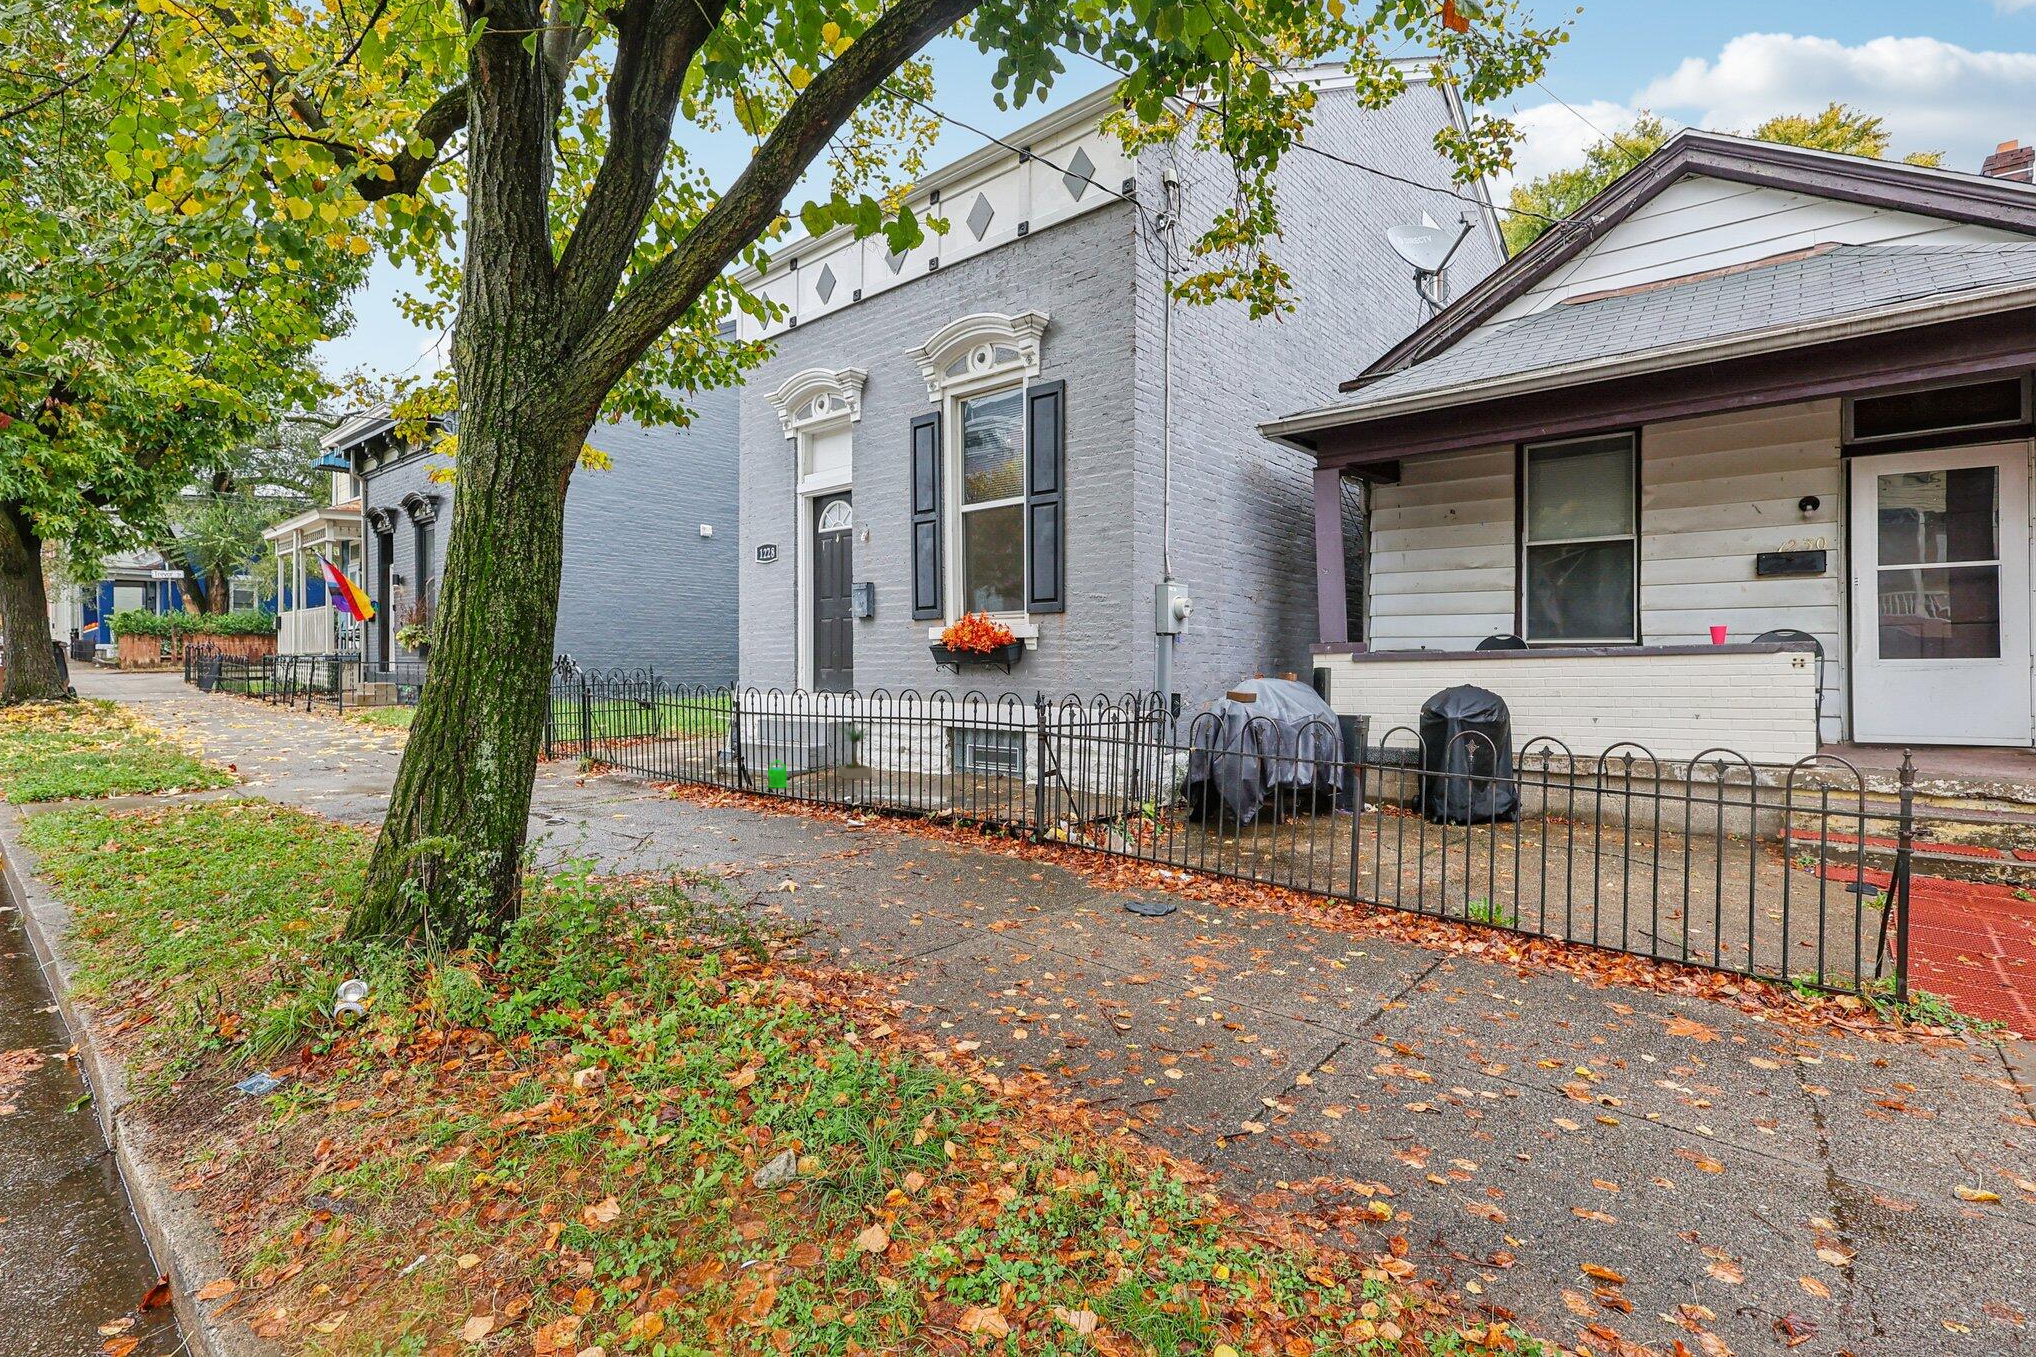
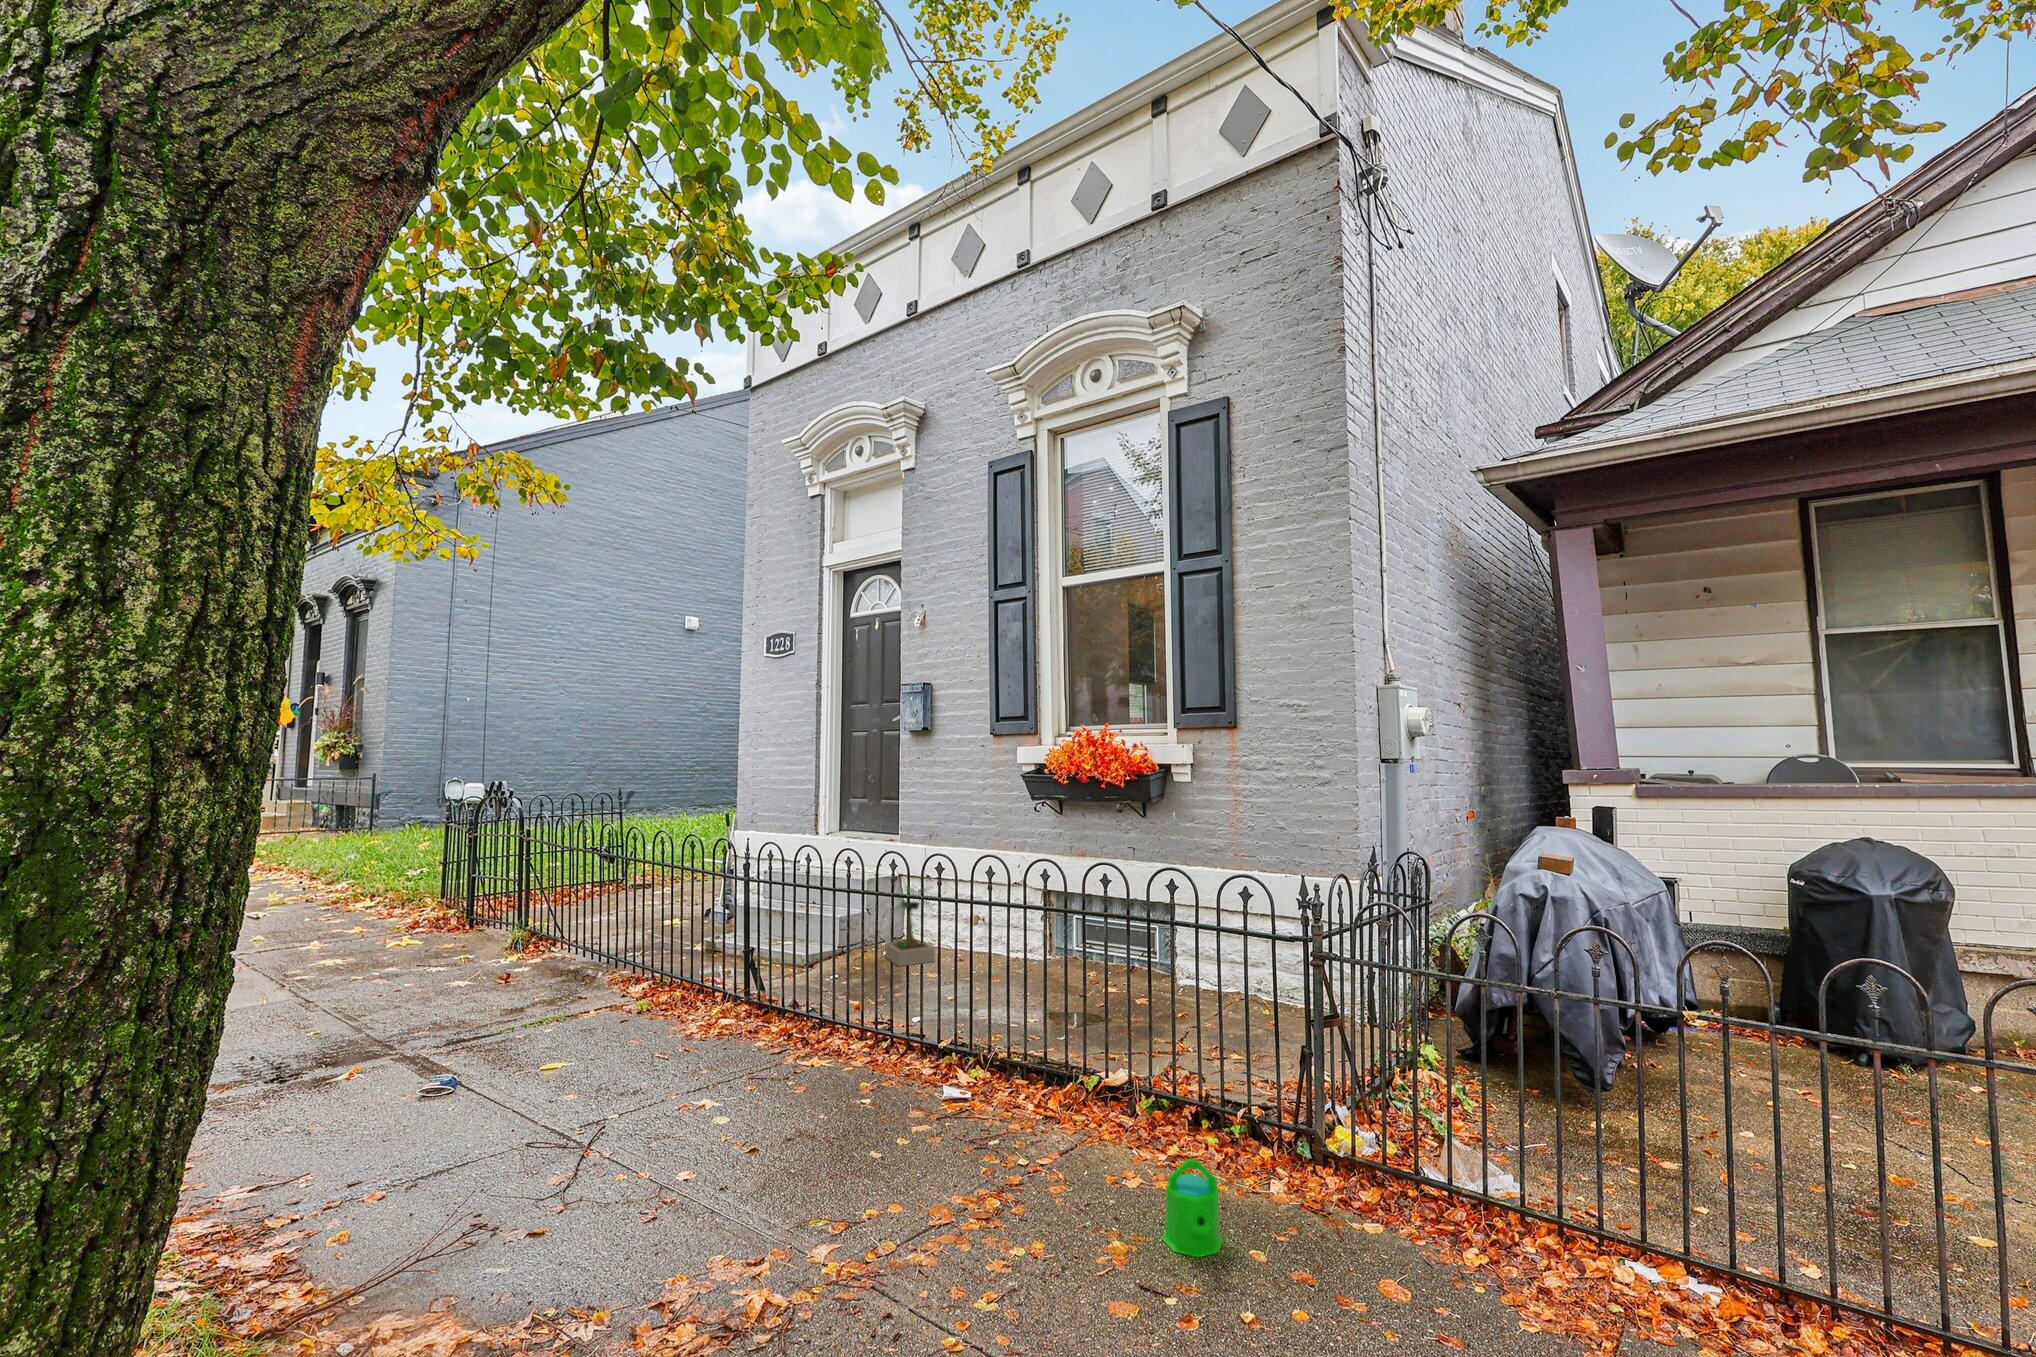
watering can: present [768,760,787,788] -> present [1162,1159,1223,1258]

